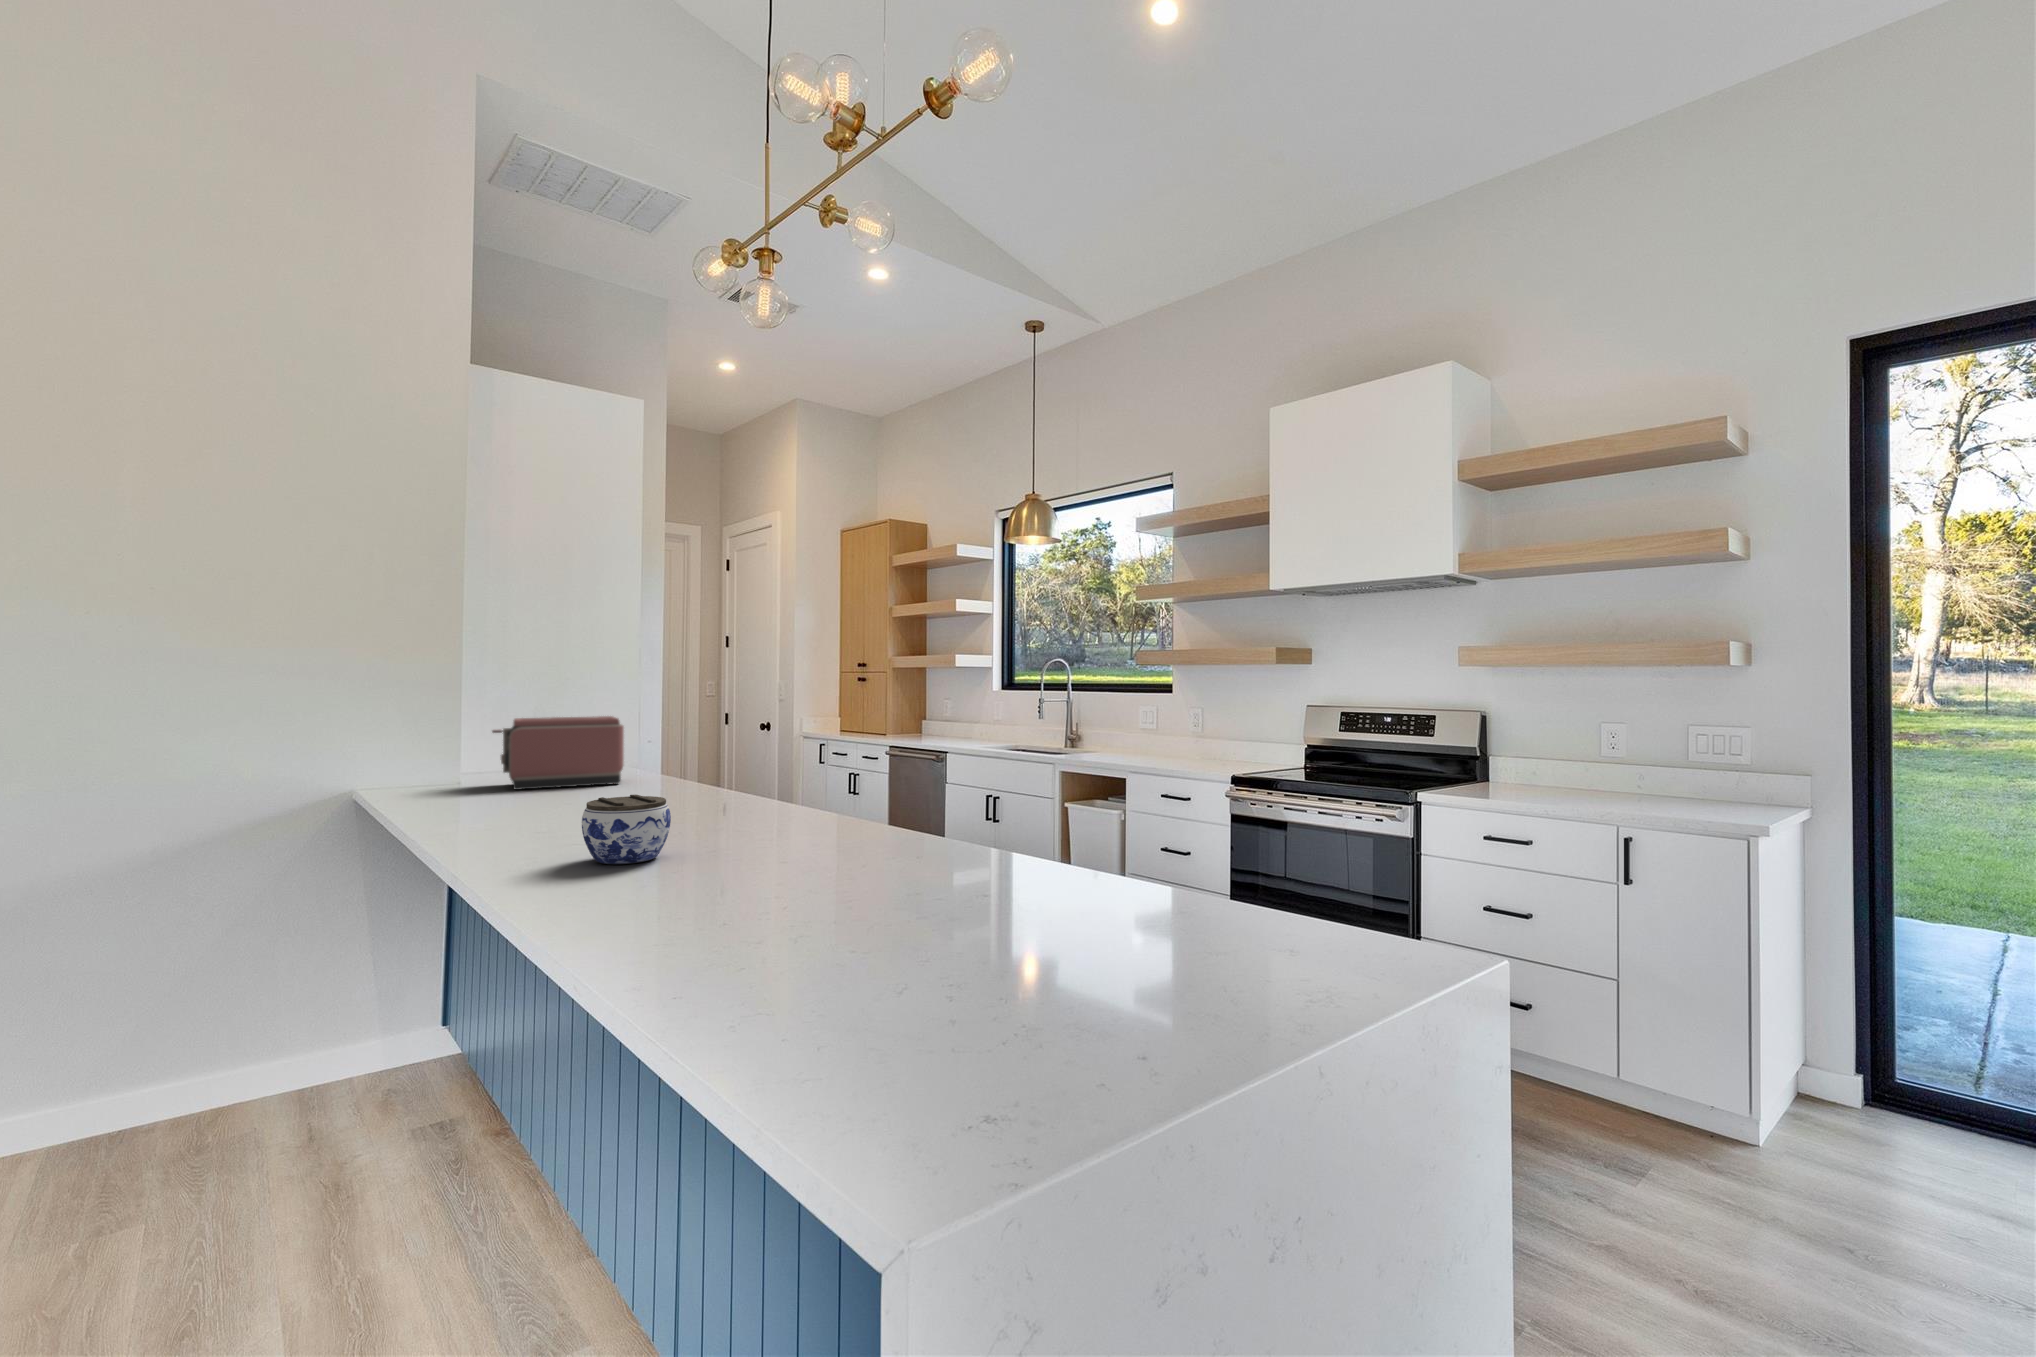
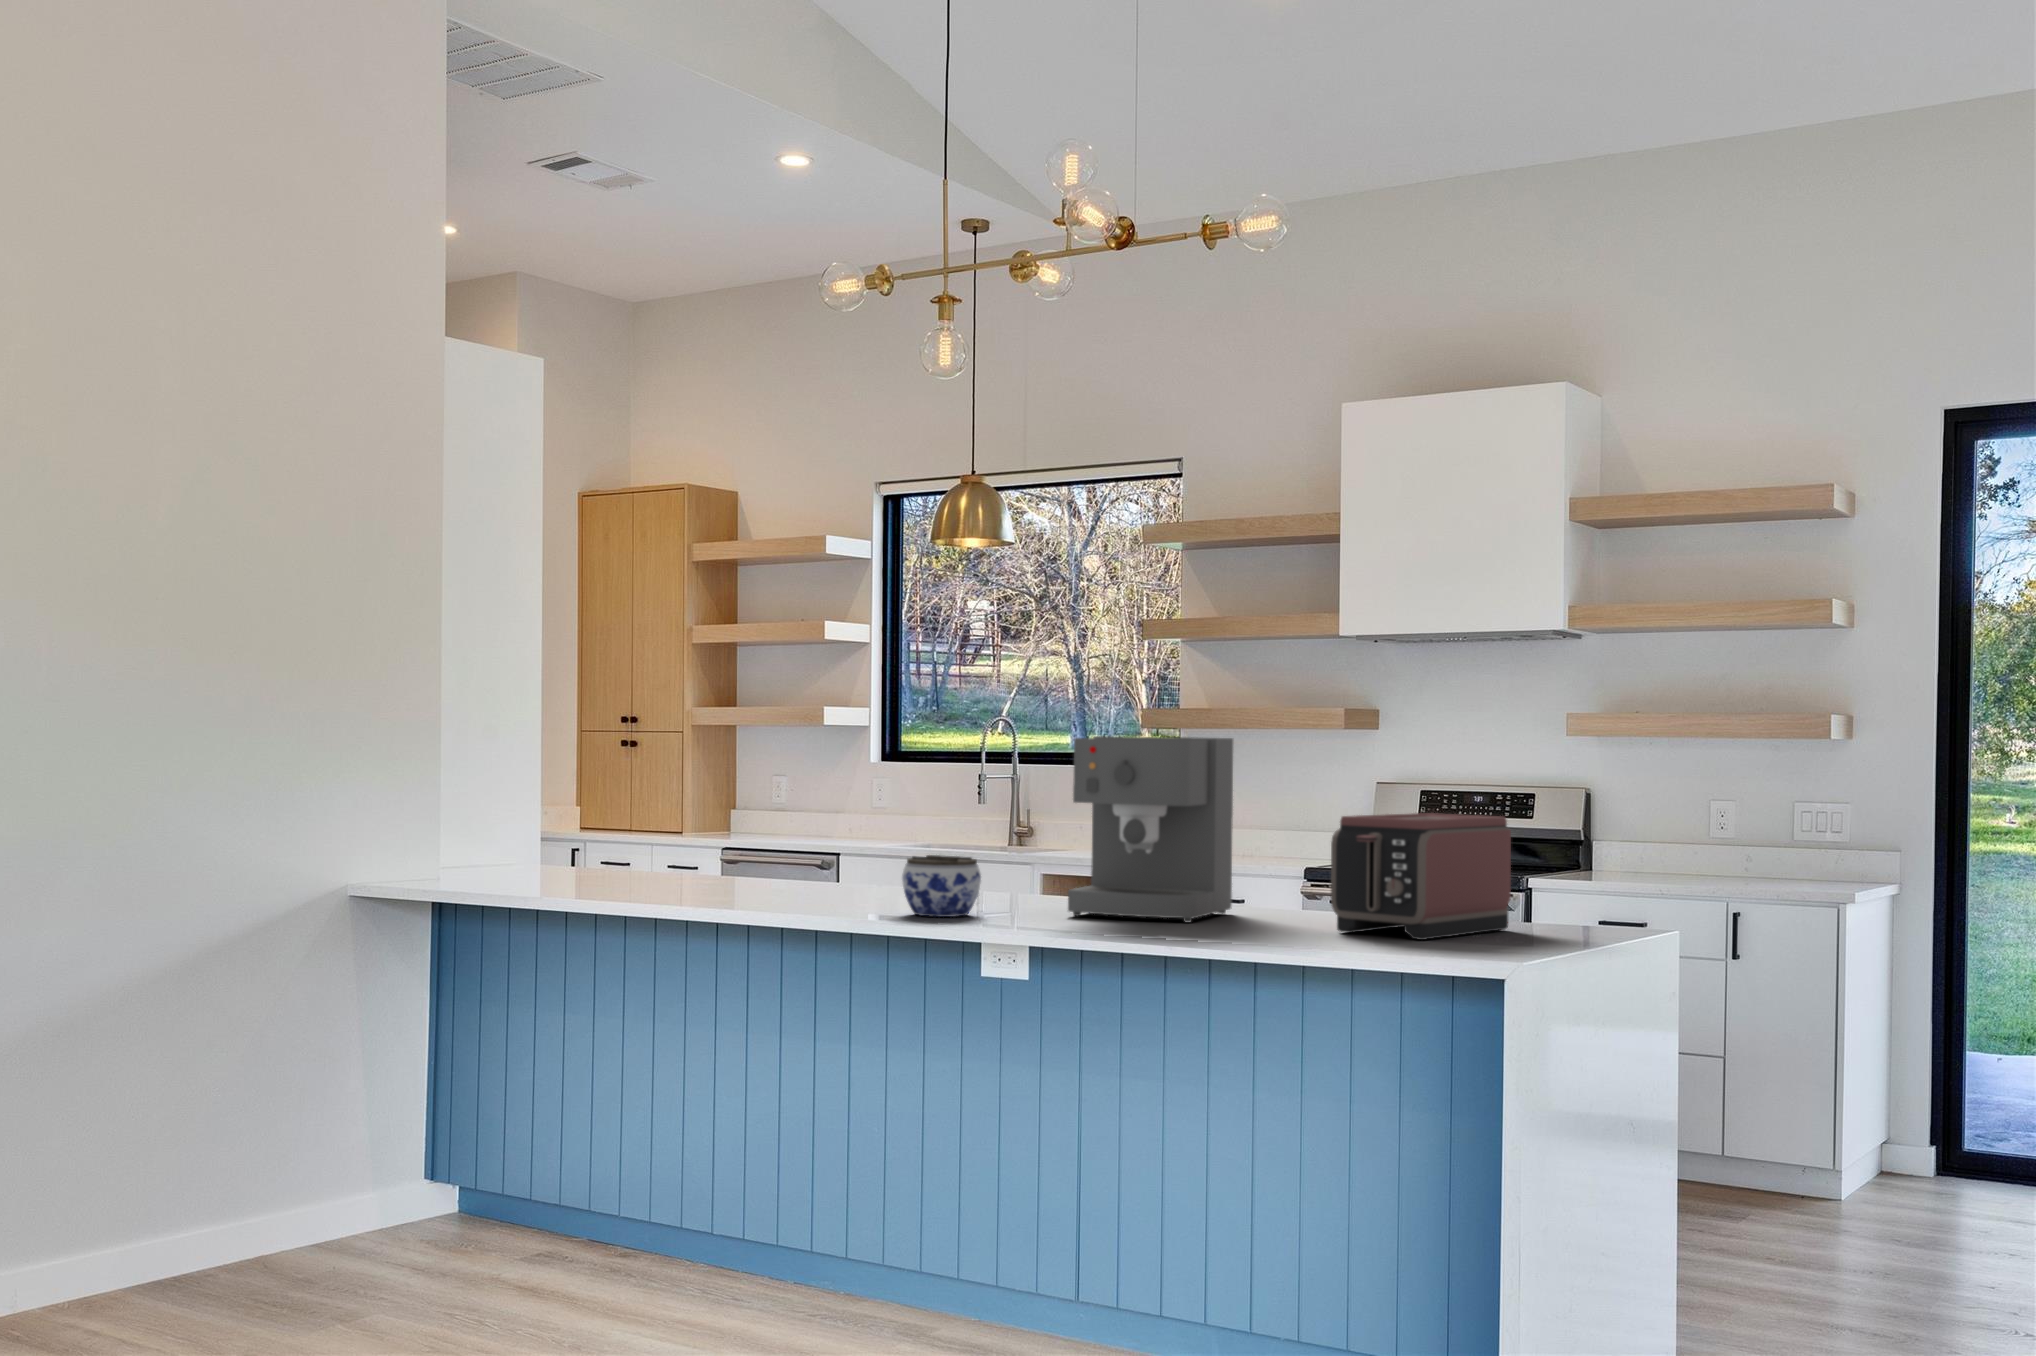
coffee maker: none [720,671,939,888] -> present [1068,736,1233,922]
toaster: present [492,716,624,790] -> present [1331,813,1511,940]

